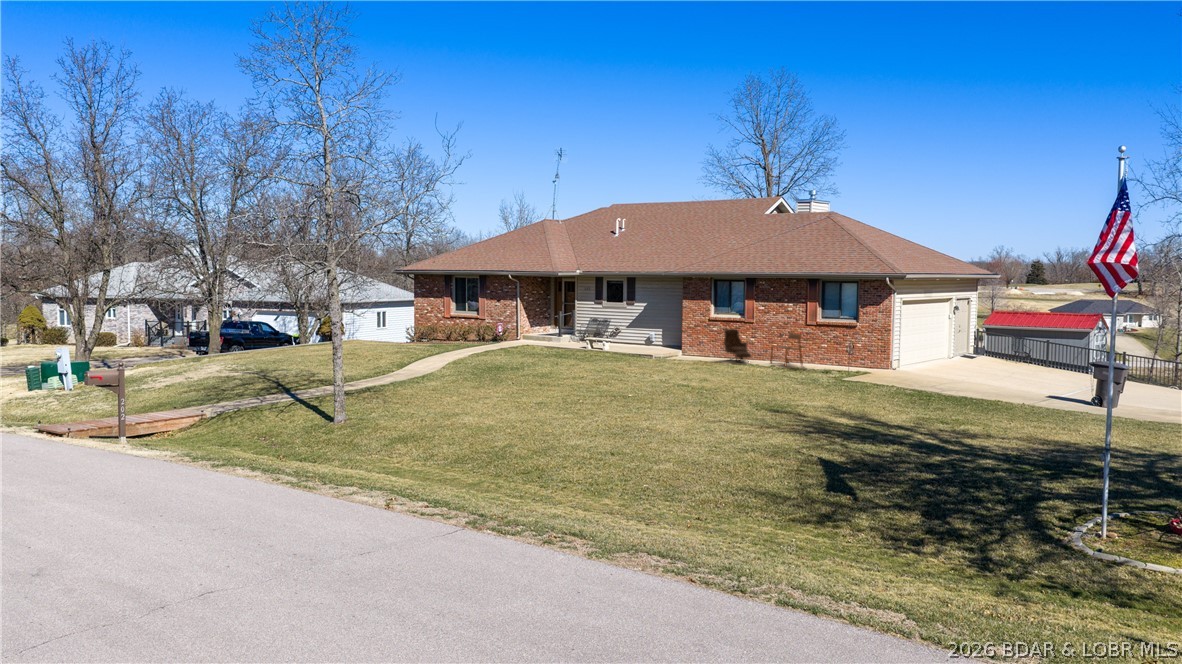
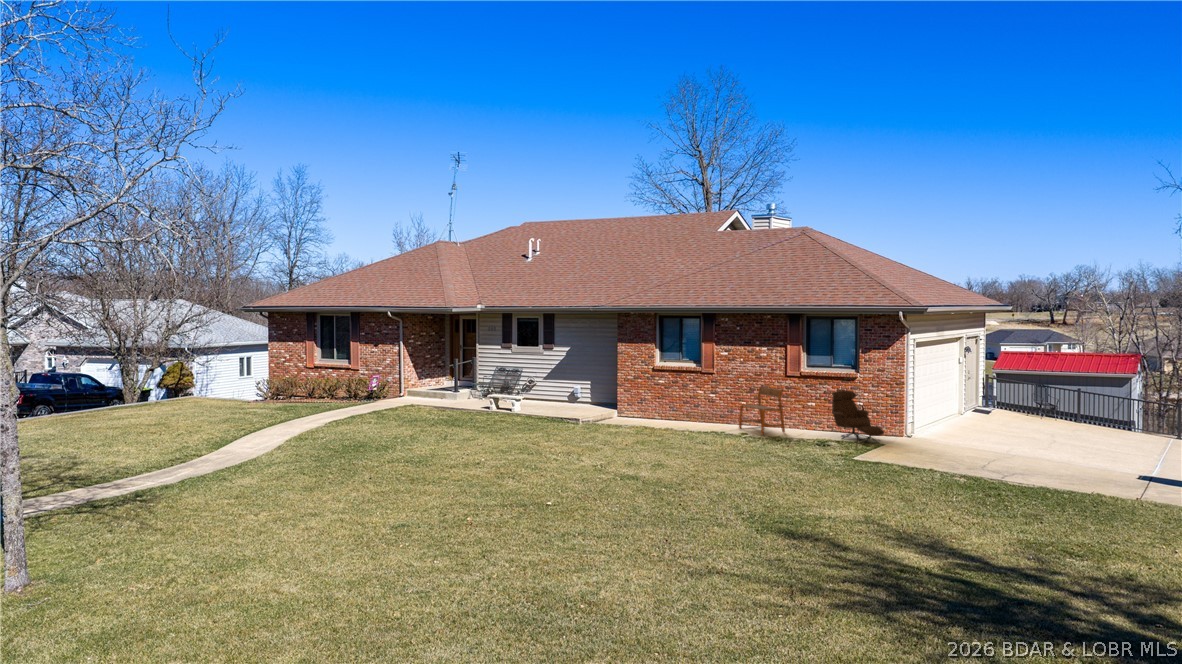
lounge chair: present [723,329,751,362] -> present [832,390,884,442]

